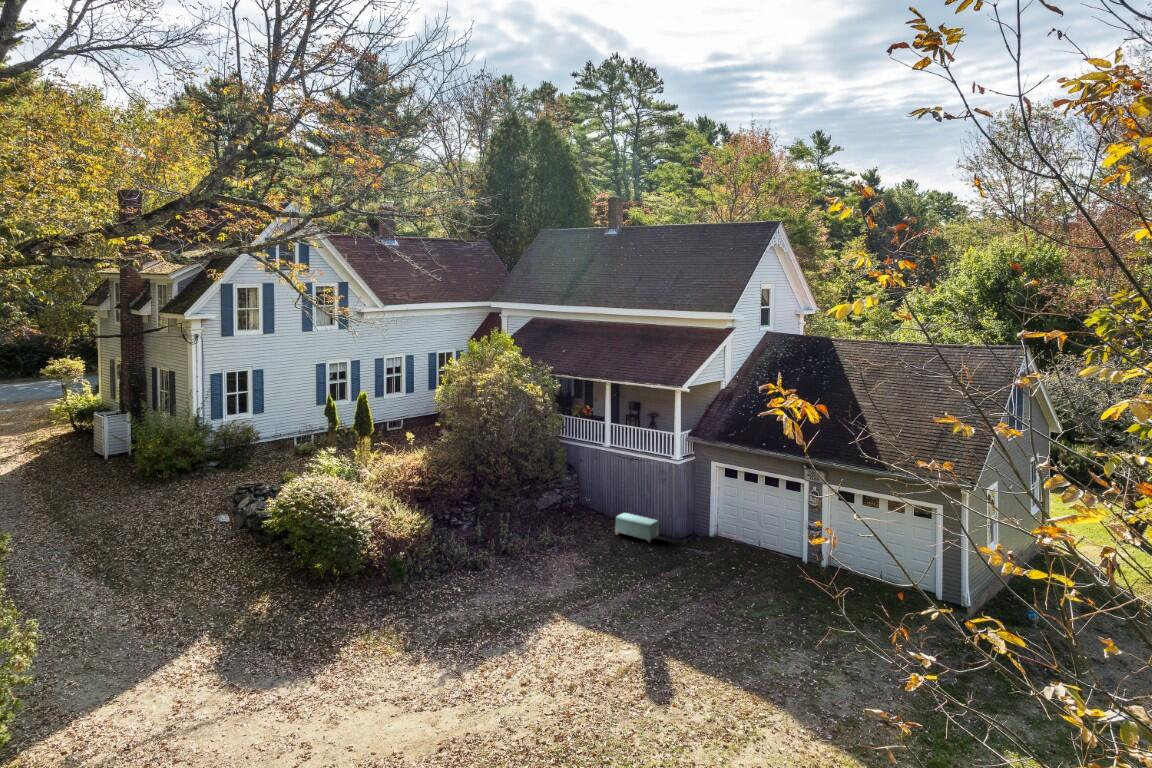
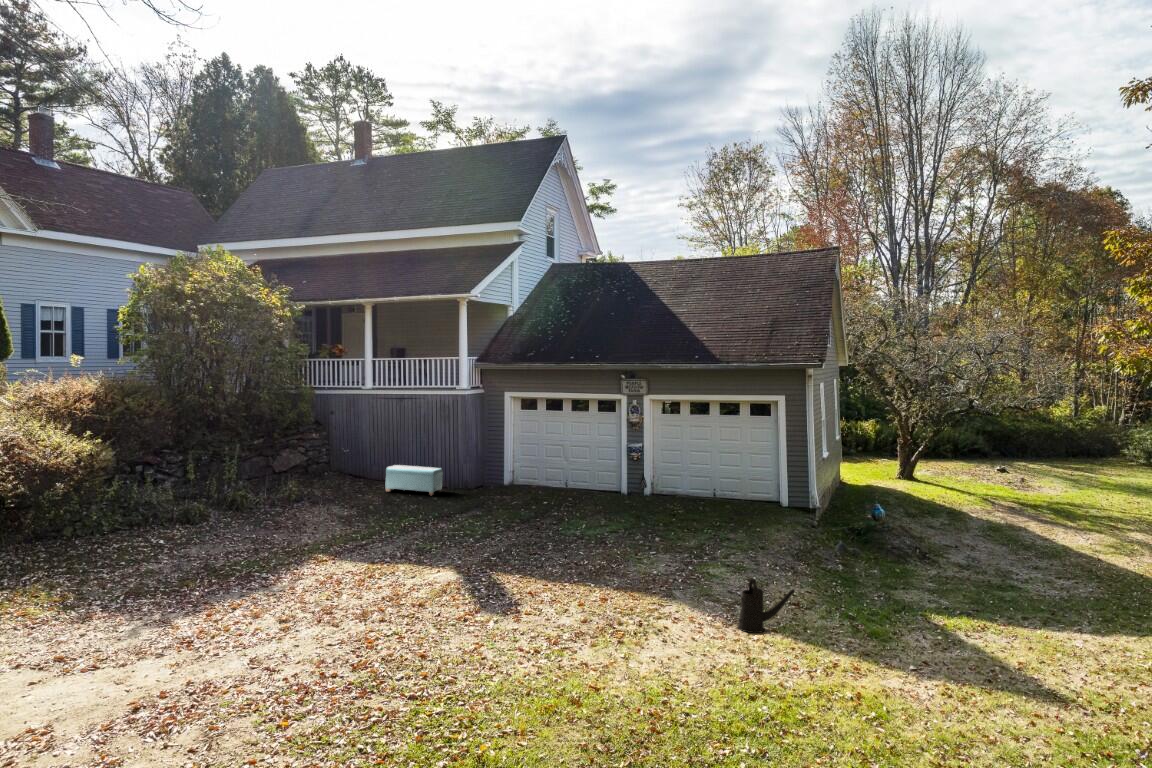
potted plant: present [388,557,404,592] -> none [21,490,68,551]
watering can: none [816,714,865,754] -> present [731,578,795,633]

